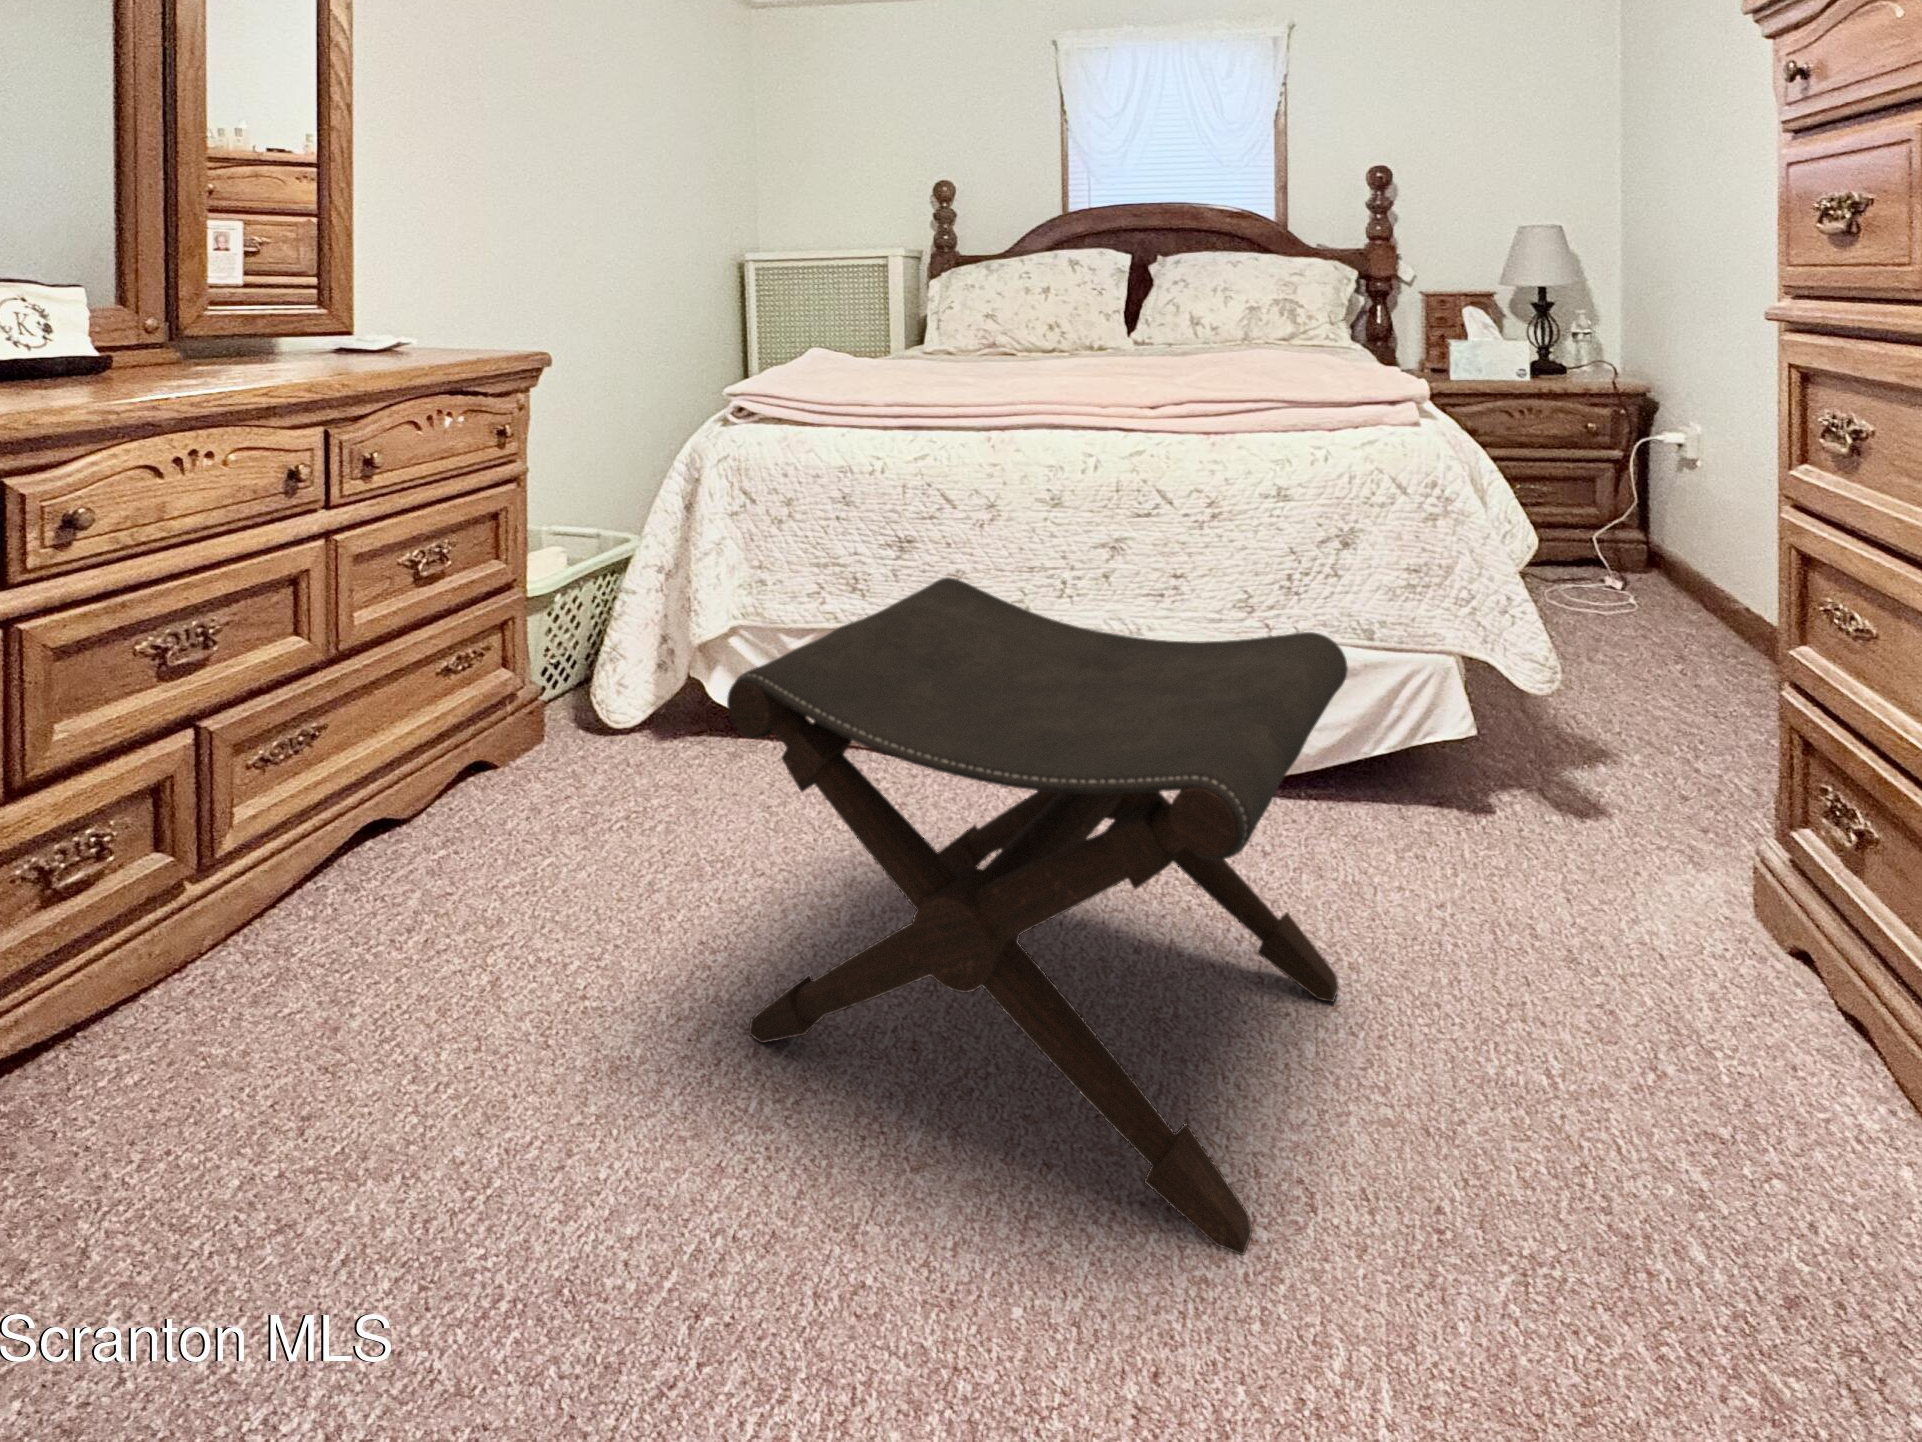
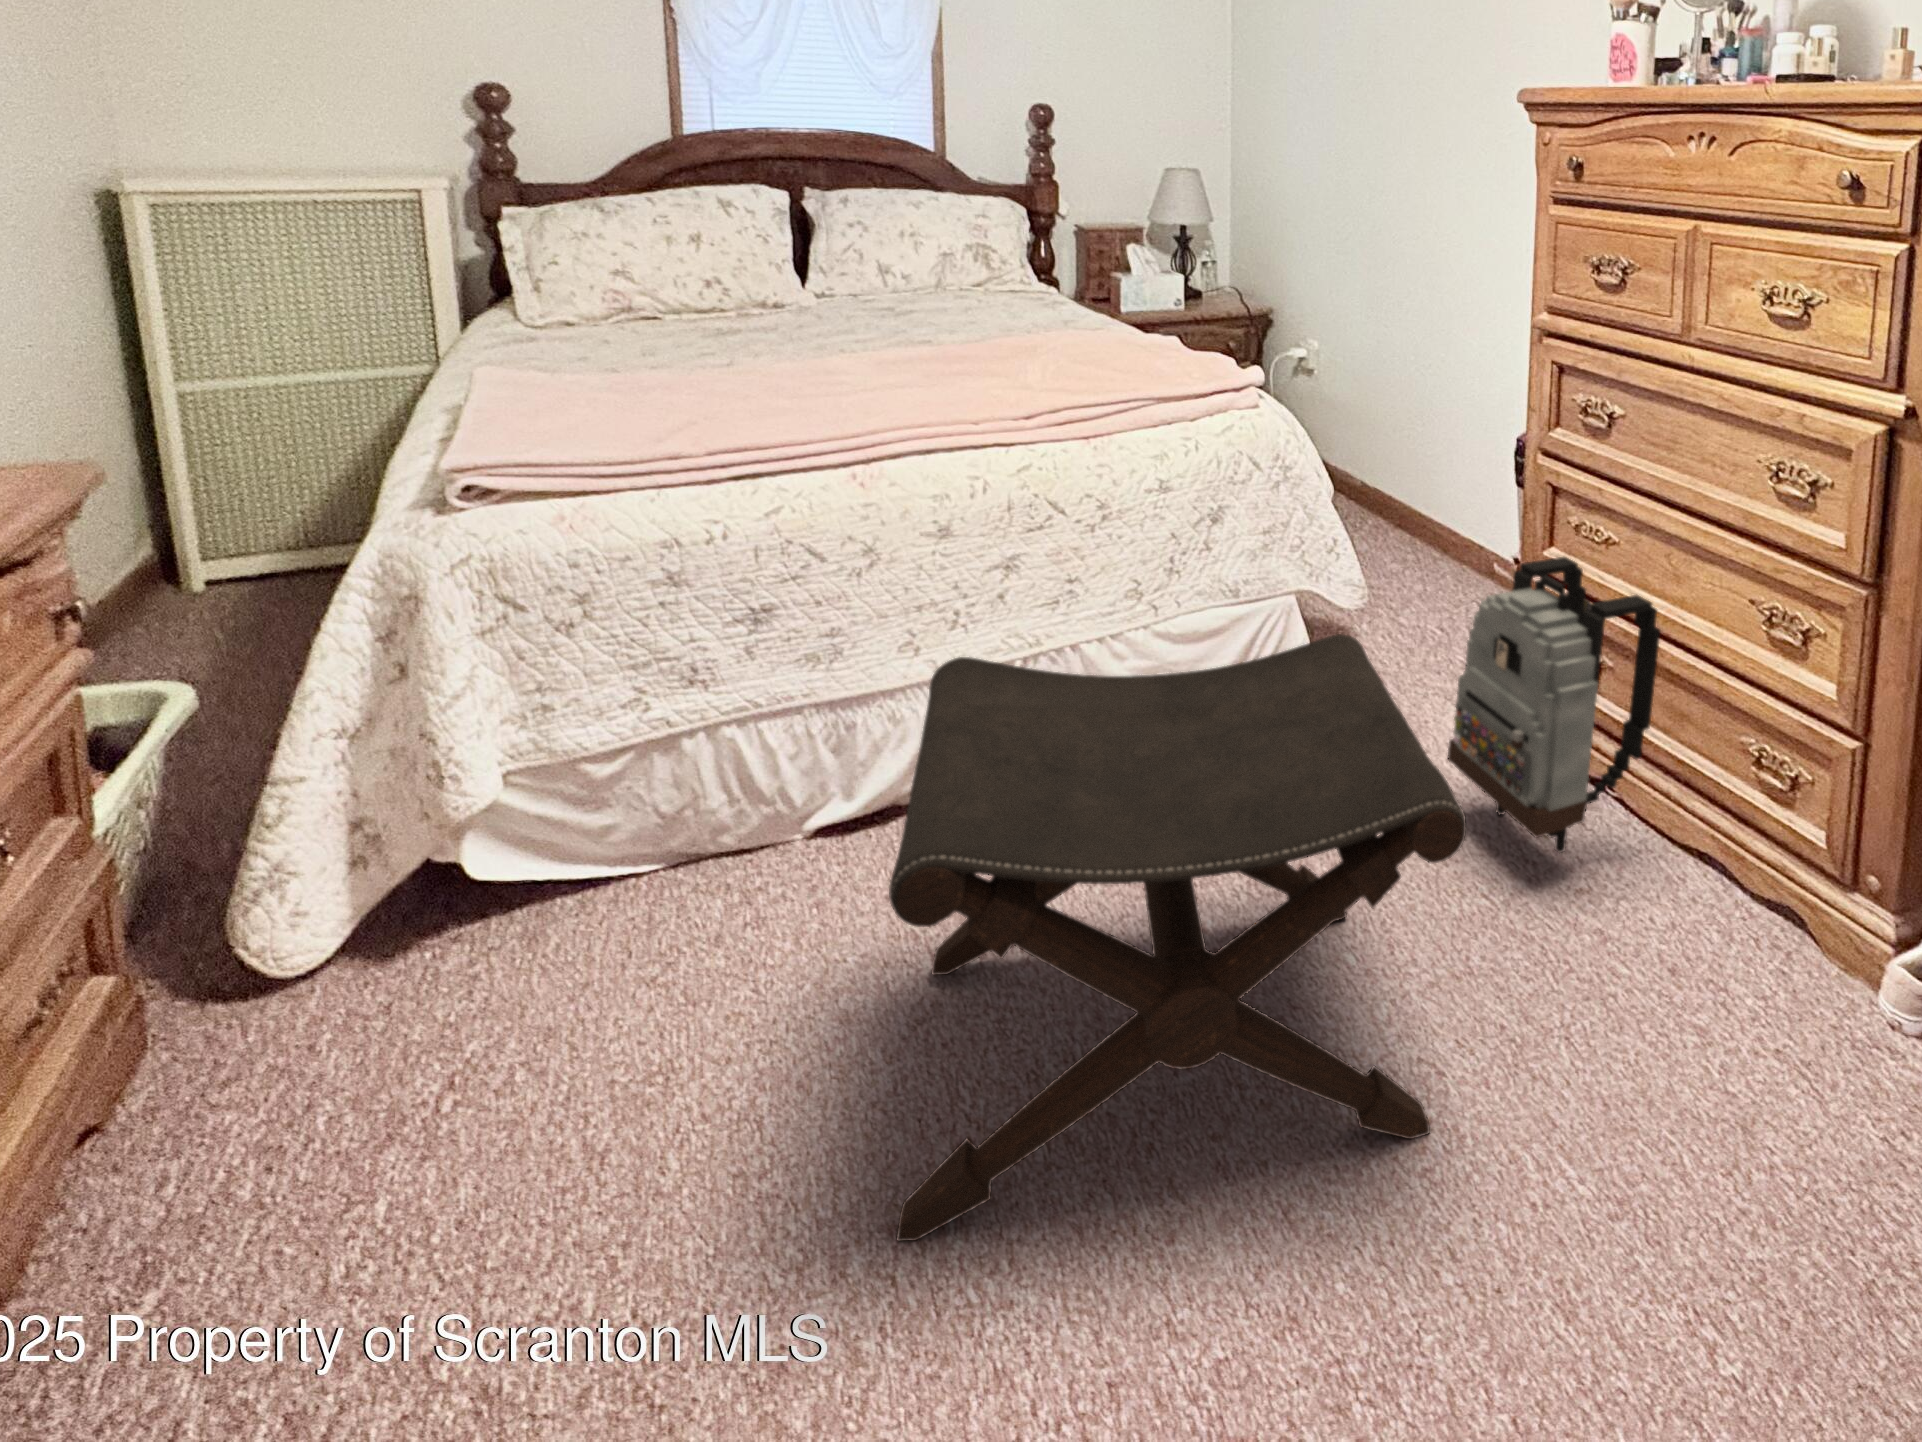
backpack: none [1560,620,1900,1068] -> present [1448,557,1660,853]

